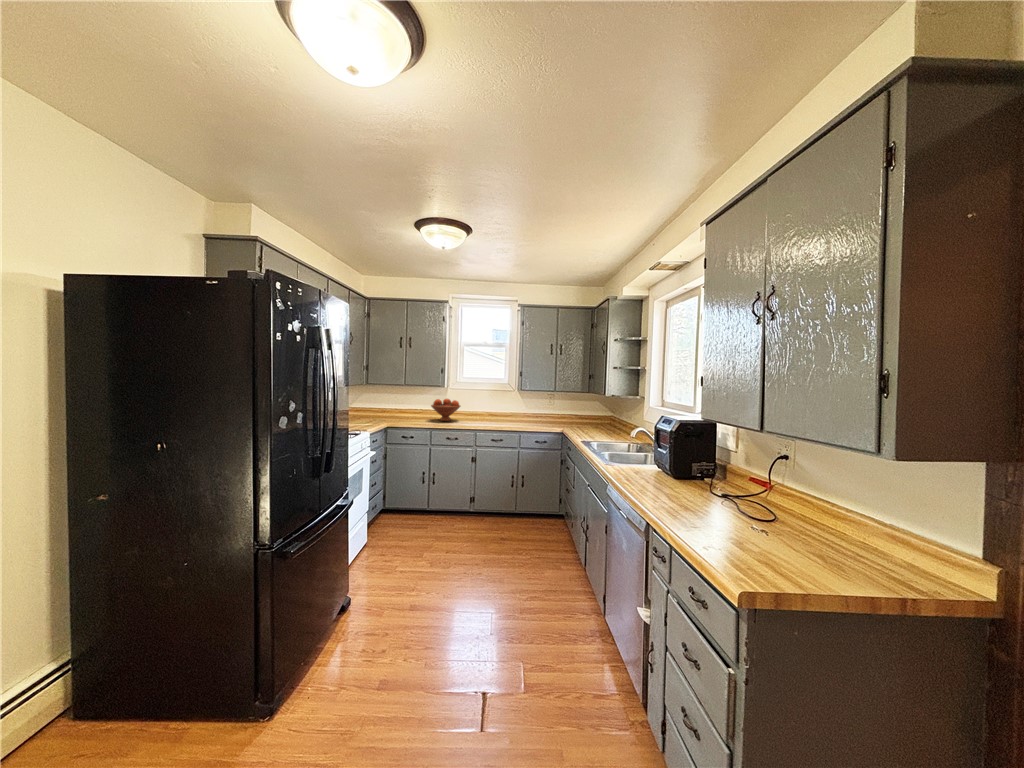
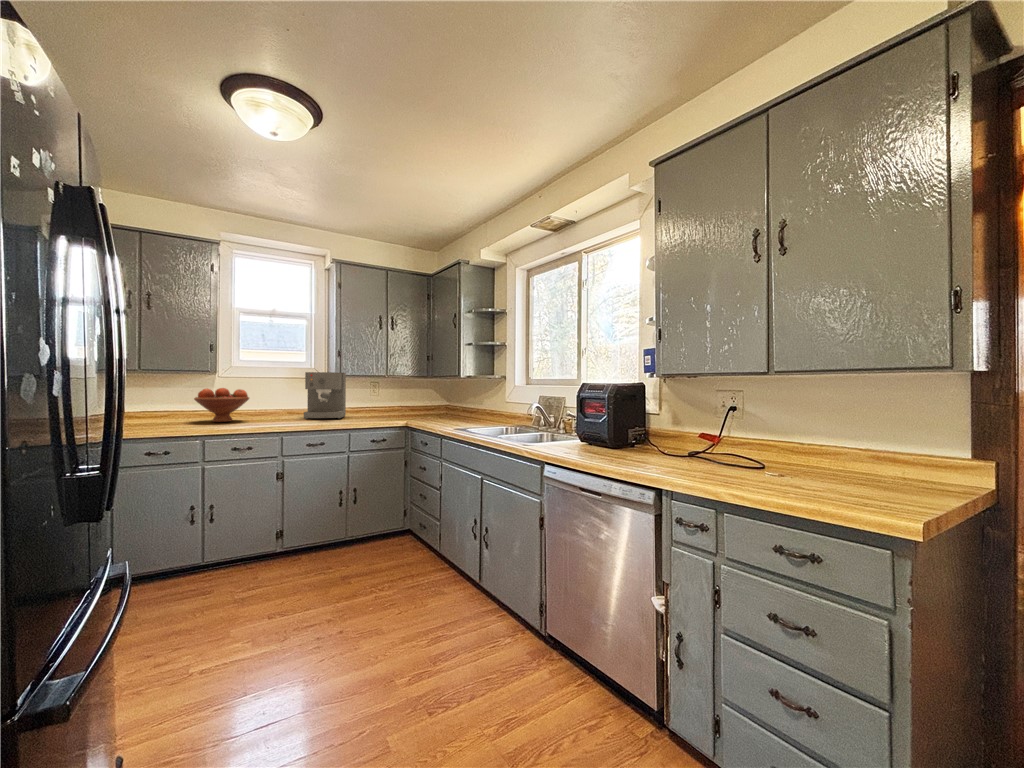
coffee maker: none [493,388,524,424] -> present [304,372,346,419]

